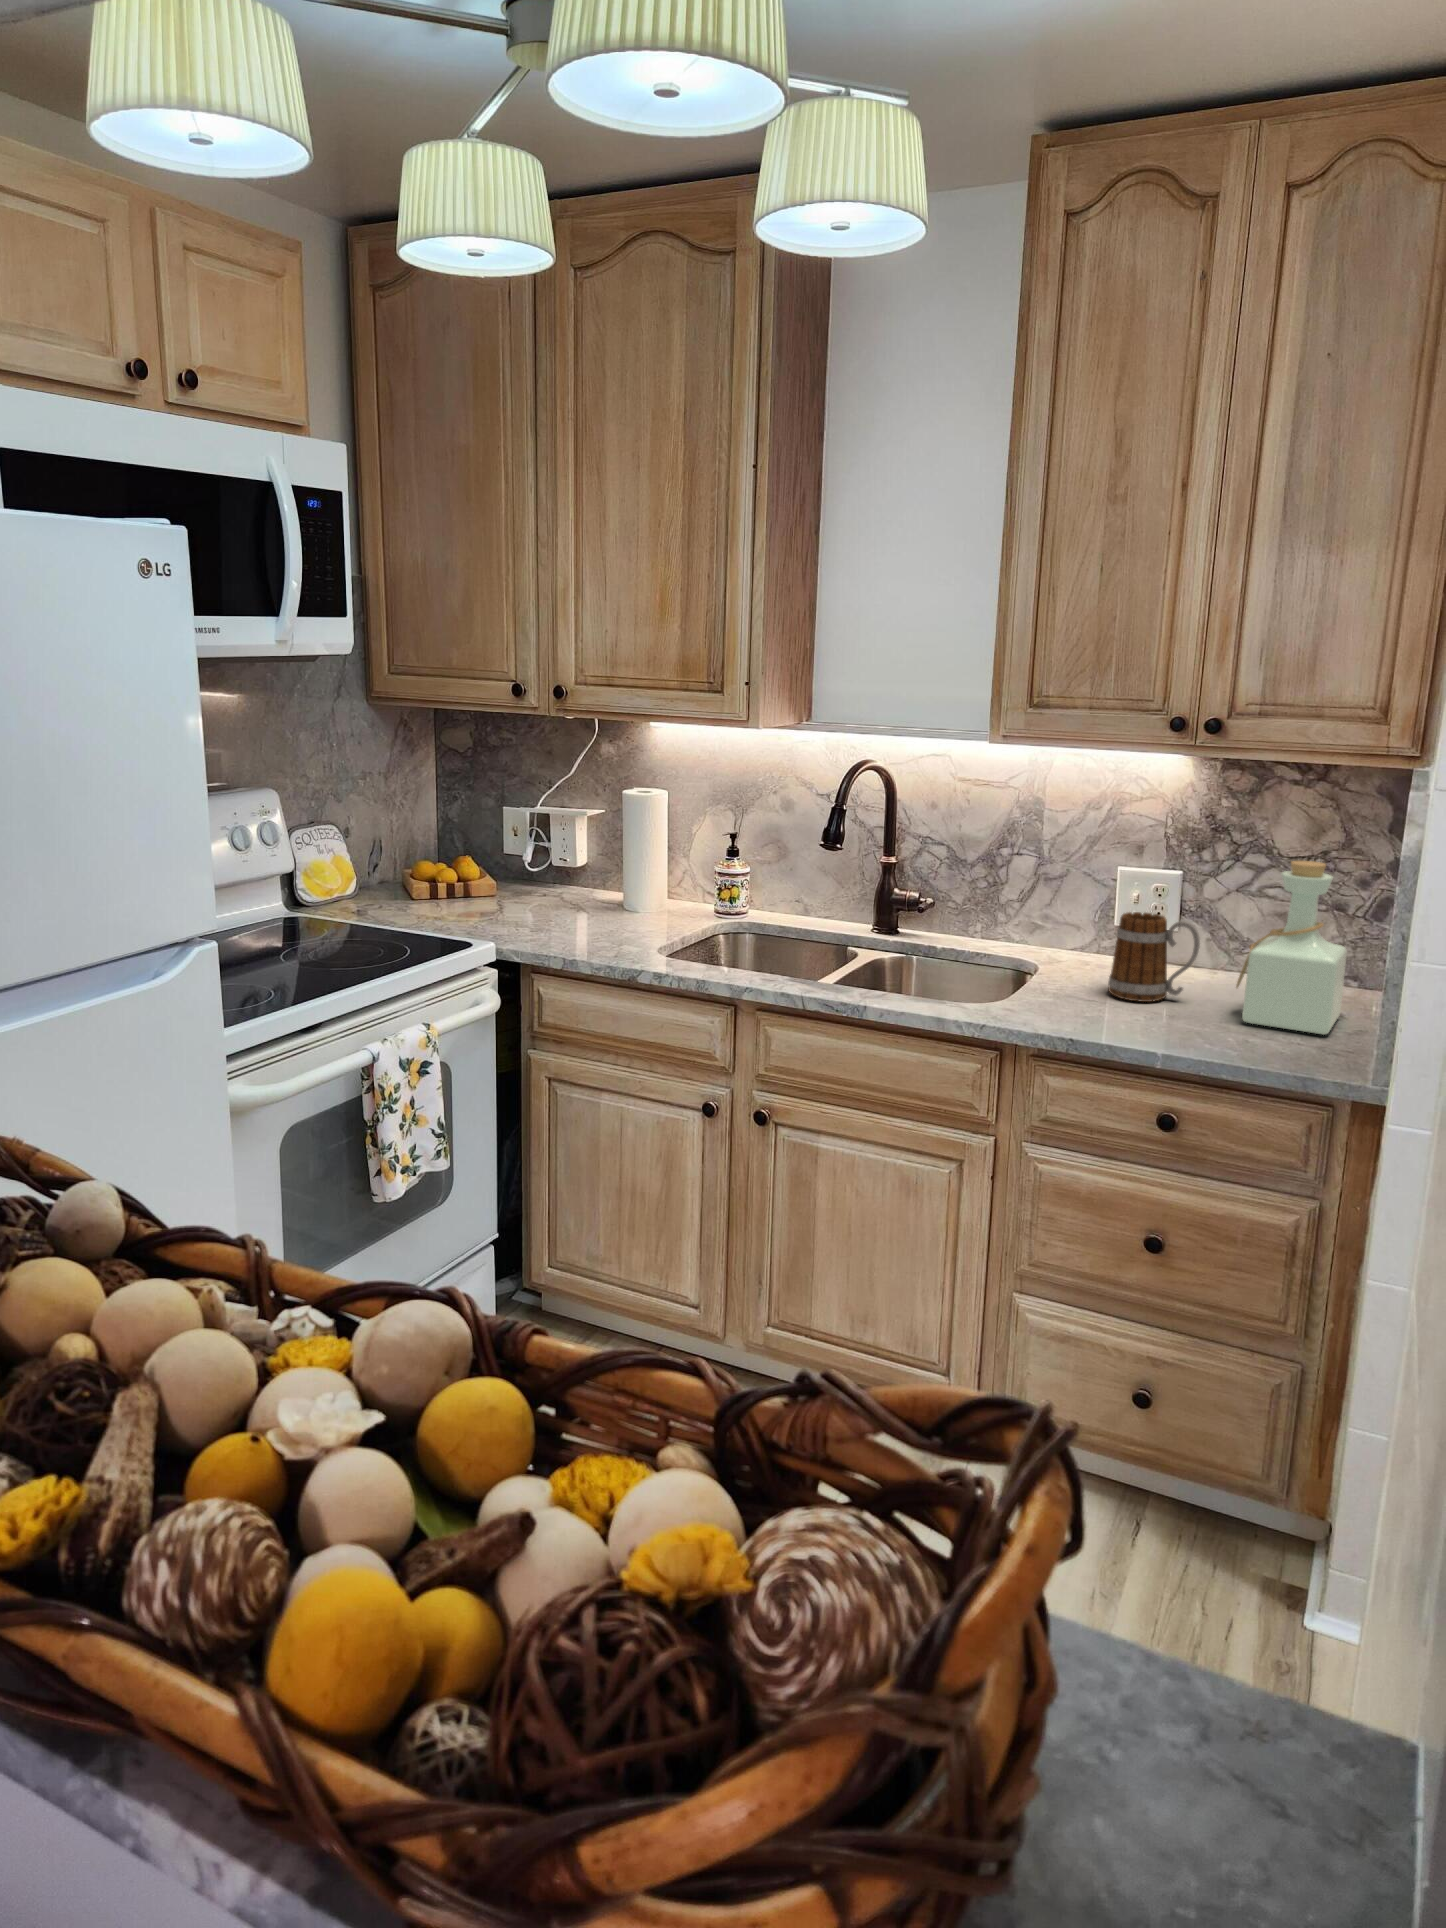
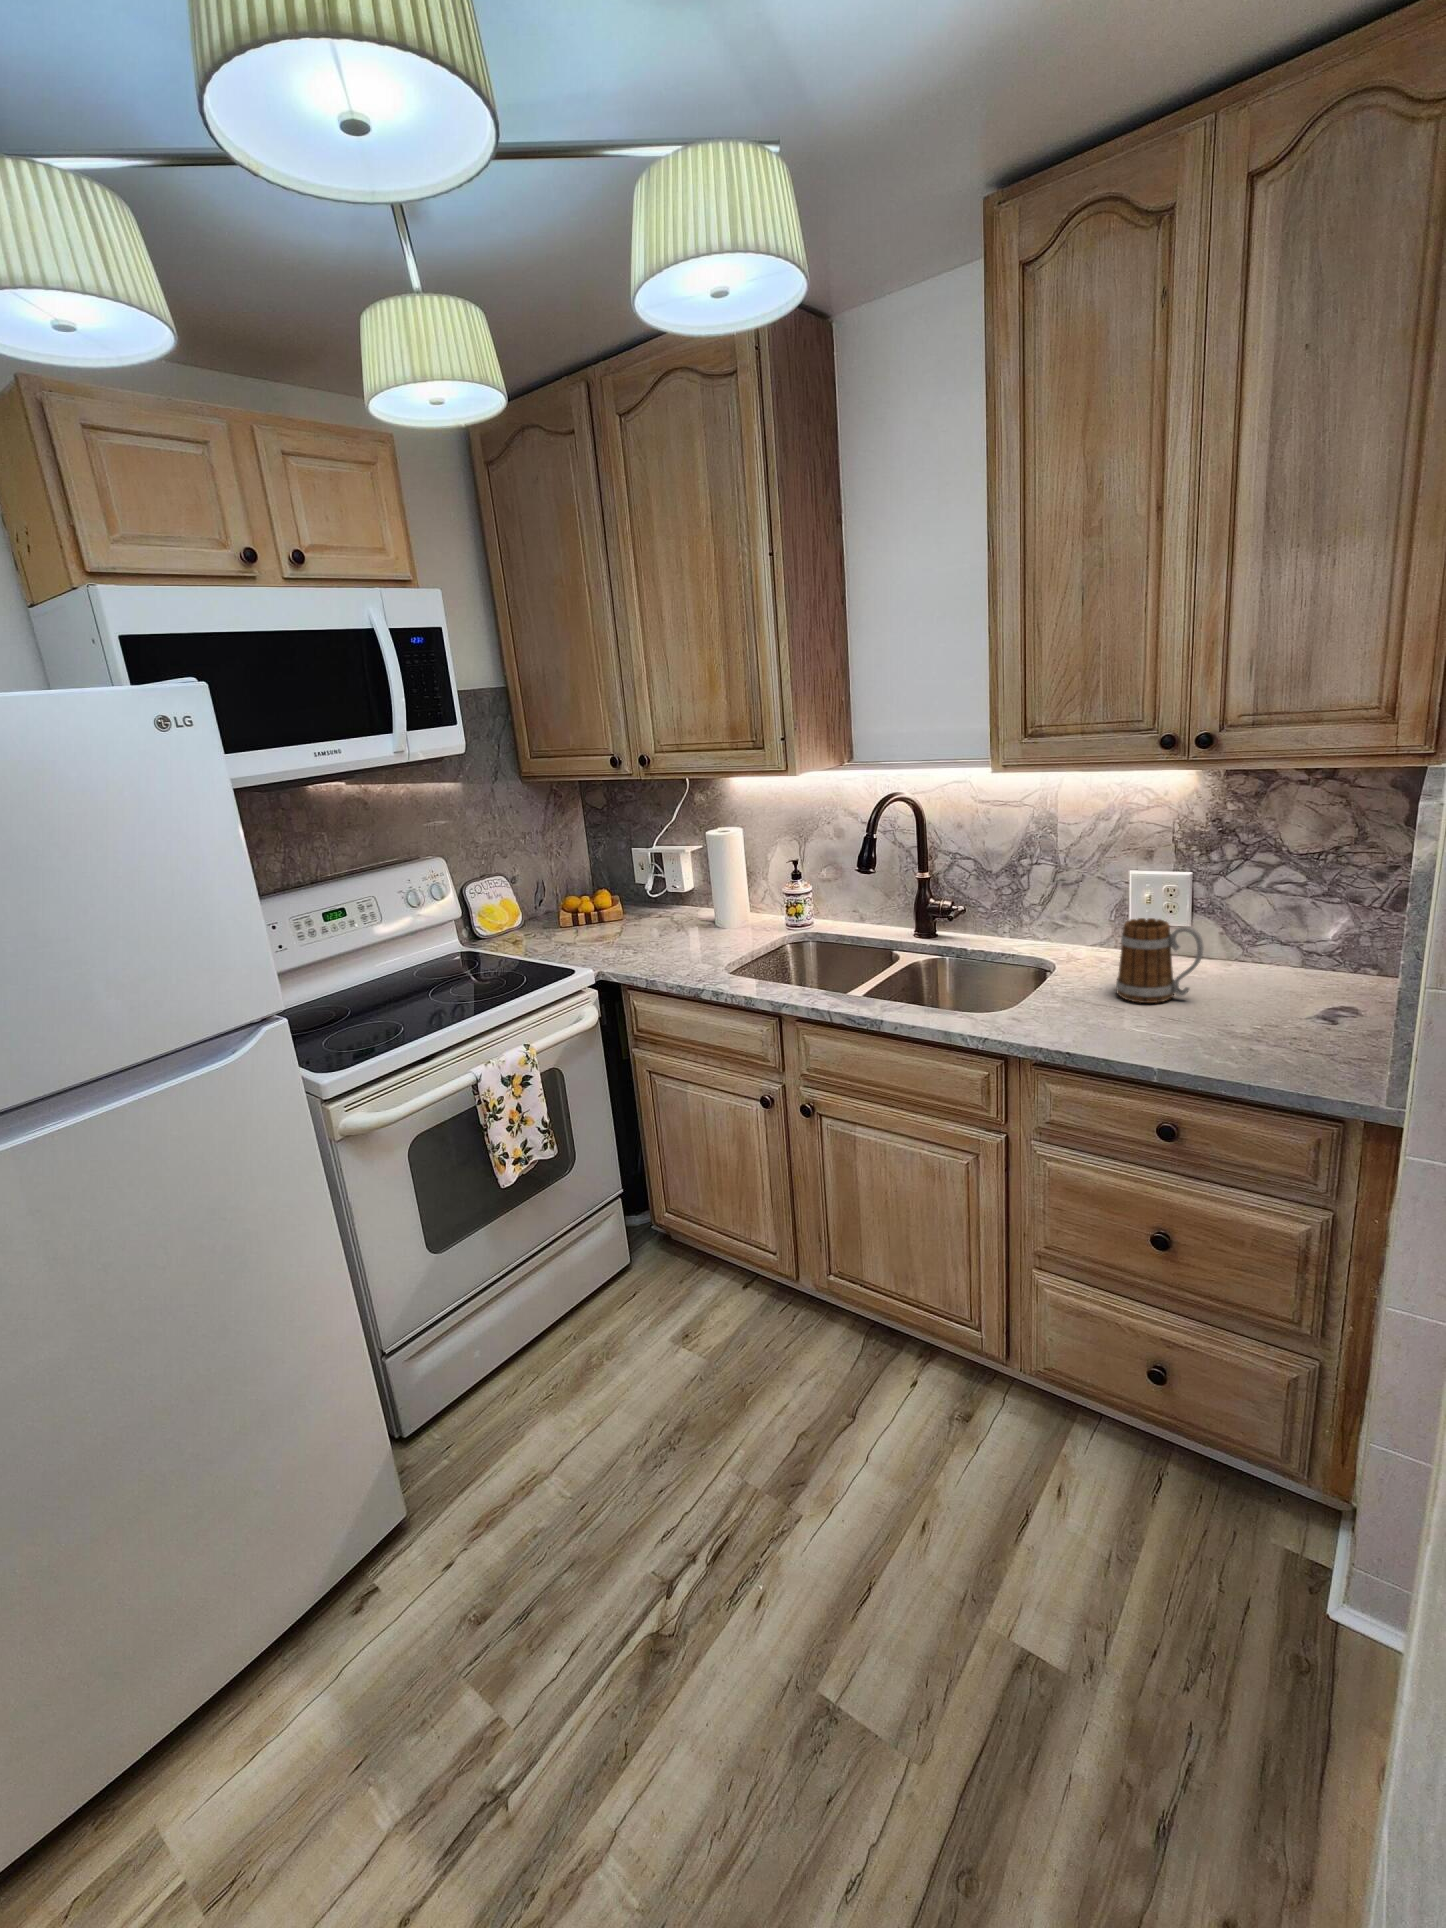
bottle: present [1236,861,1347,1035] -> none [1241,865,1359,1038]

